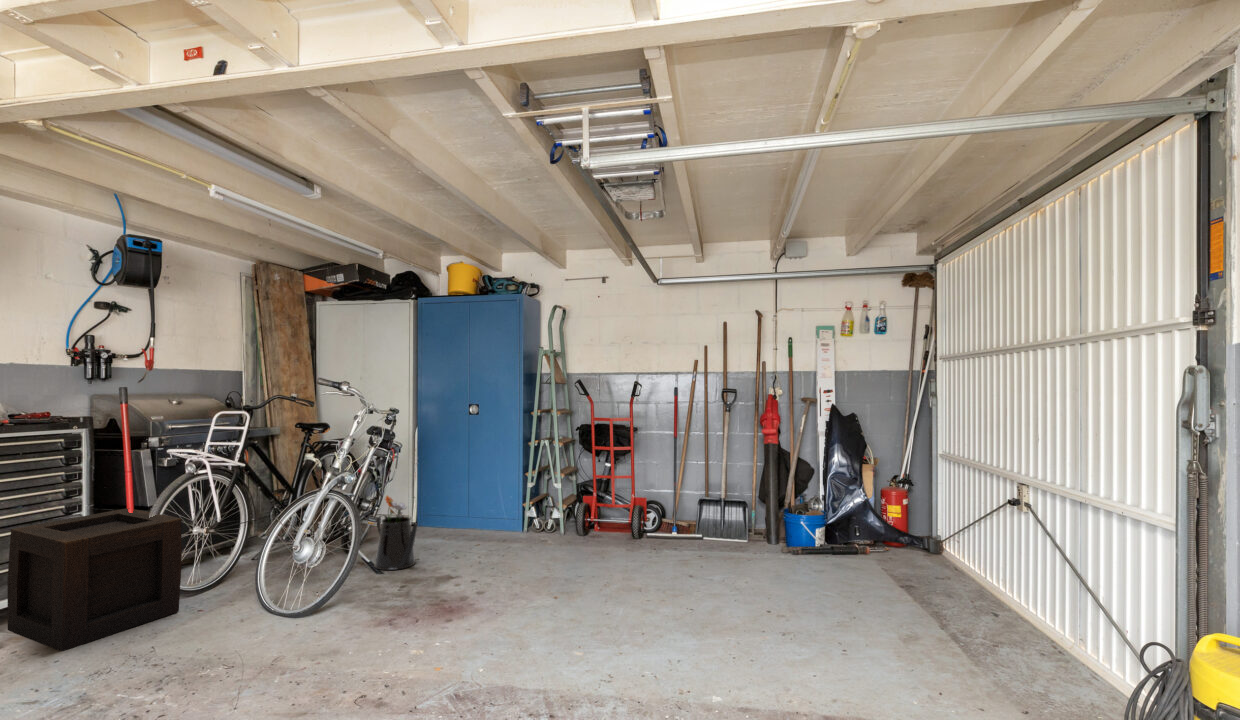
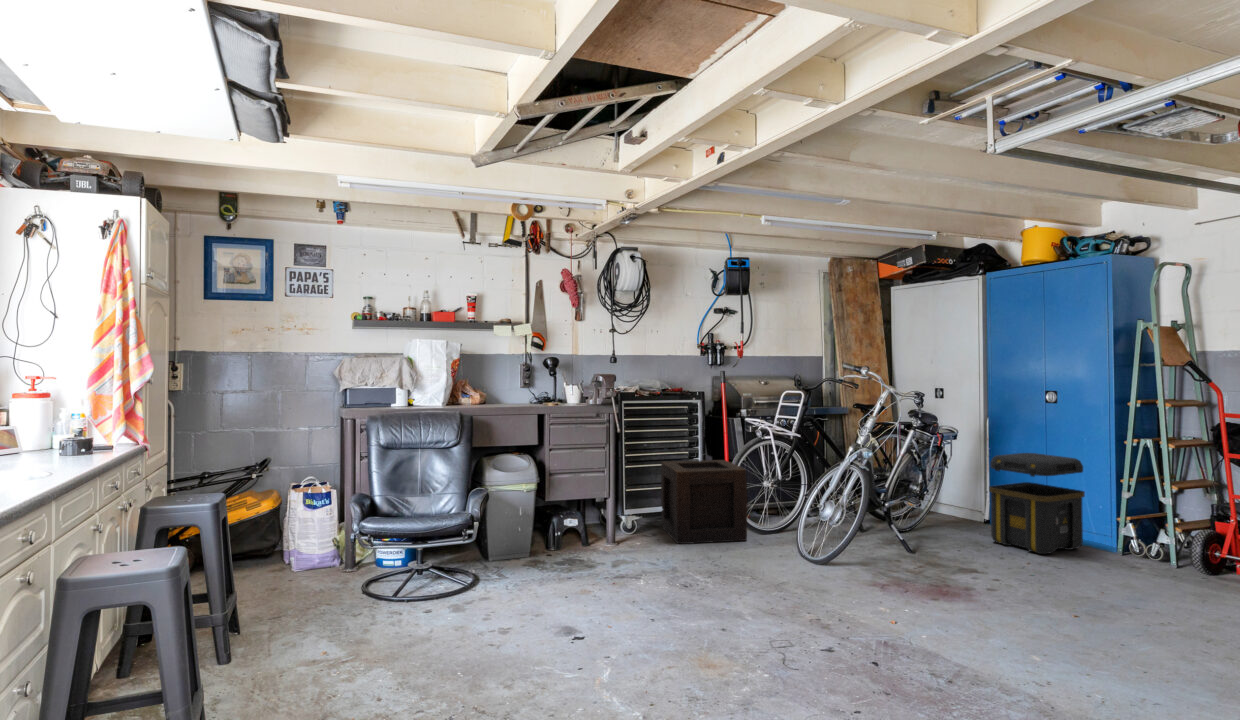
toolbox: none [435,457,504,544] -> present [989,453,1085,554]
watering can: present [374,496,417,570] -> none [908,478,952,555]

